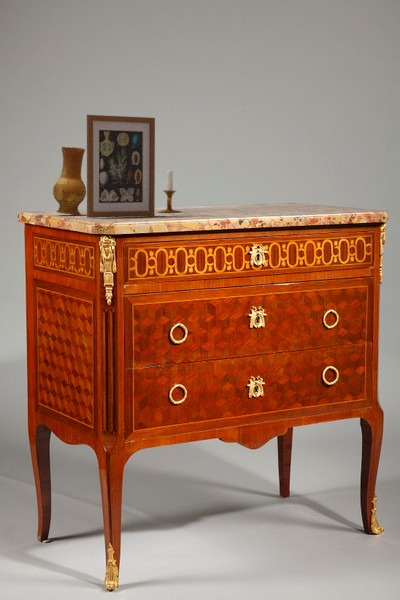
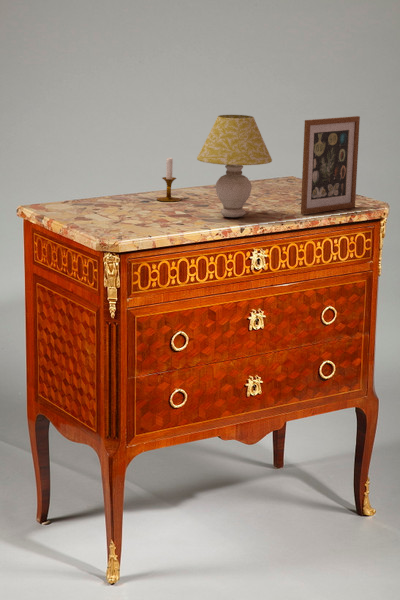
table lamp: none [195,112,270,214] -> present [197,115,272,217]
picture frame: present [87,115,155,218] -> present [301,116,360,214]
ceramic jug: present [53,147,86,215] -> none [53,141,86,211]

